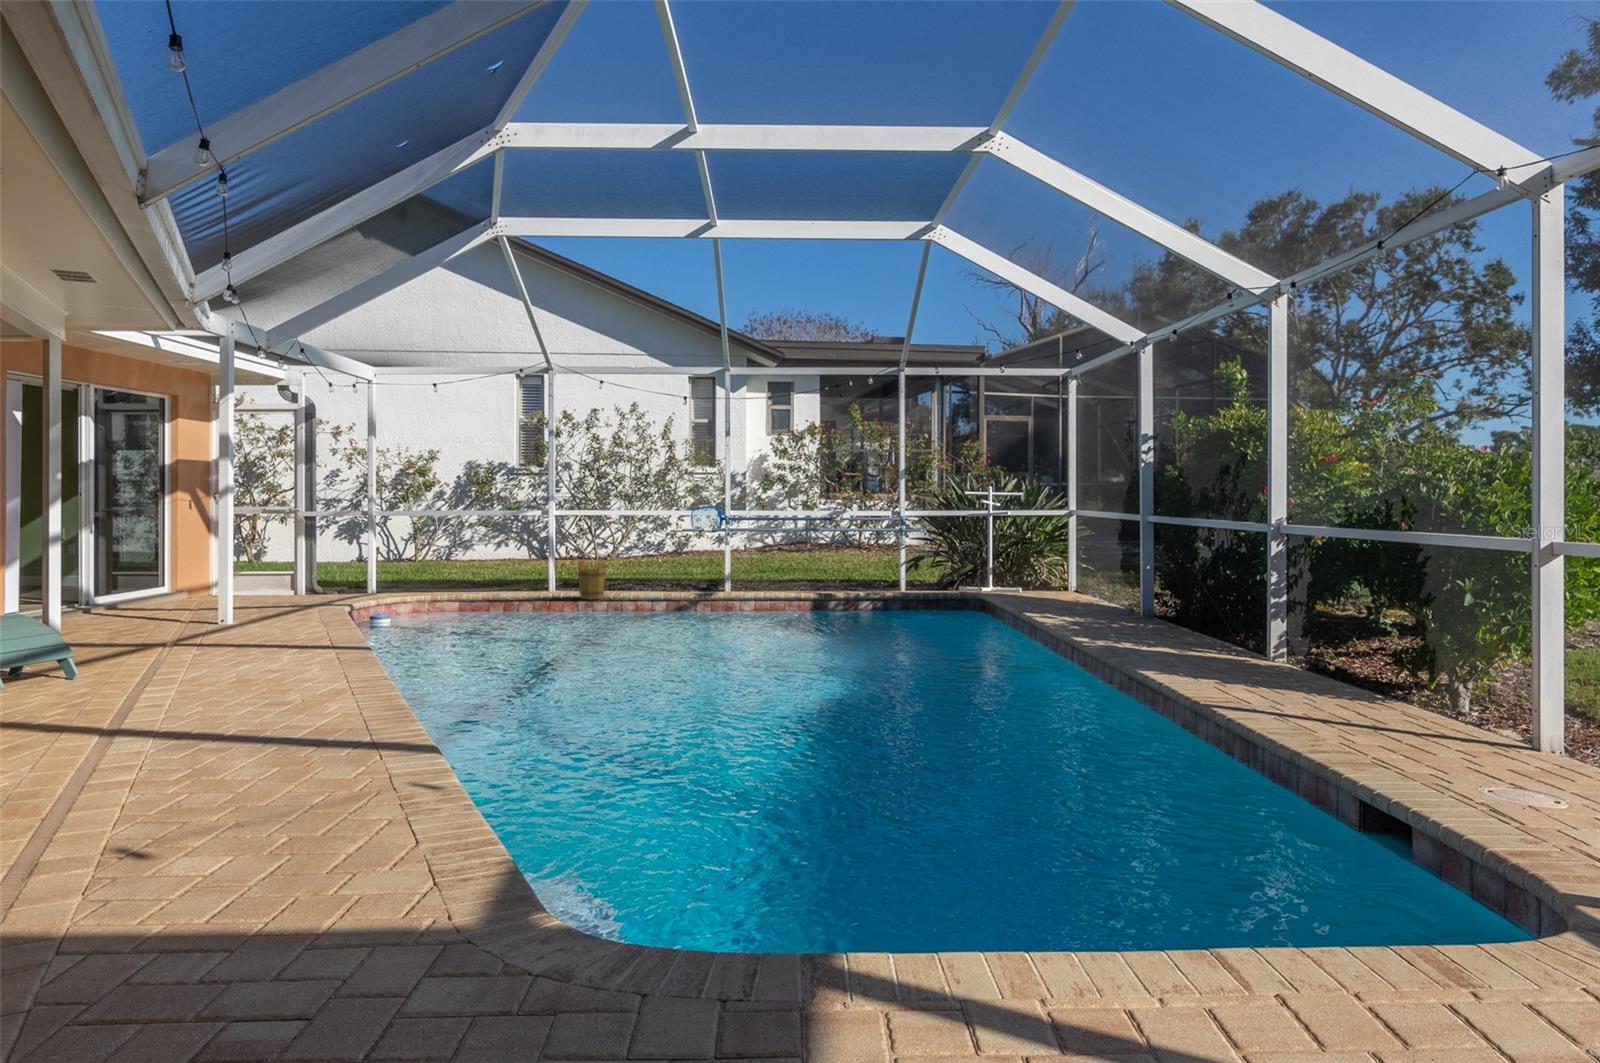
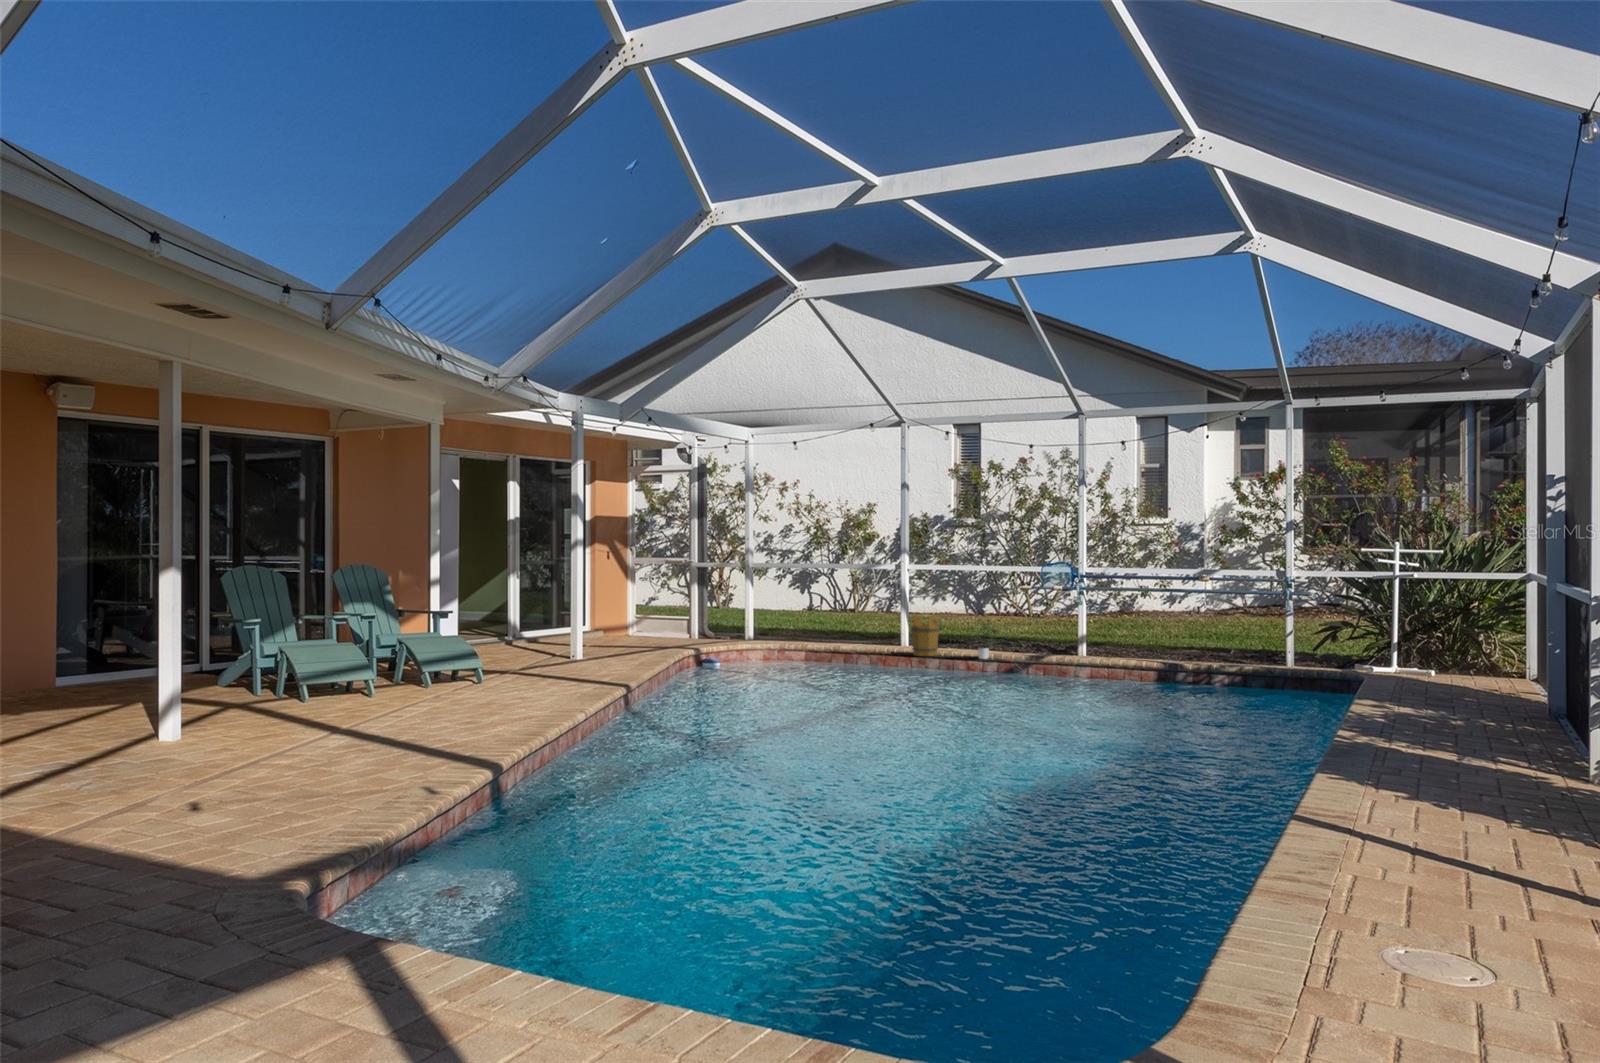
potted plant: none [637,565,669,599] -> present [967,624,997,659]

